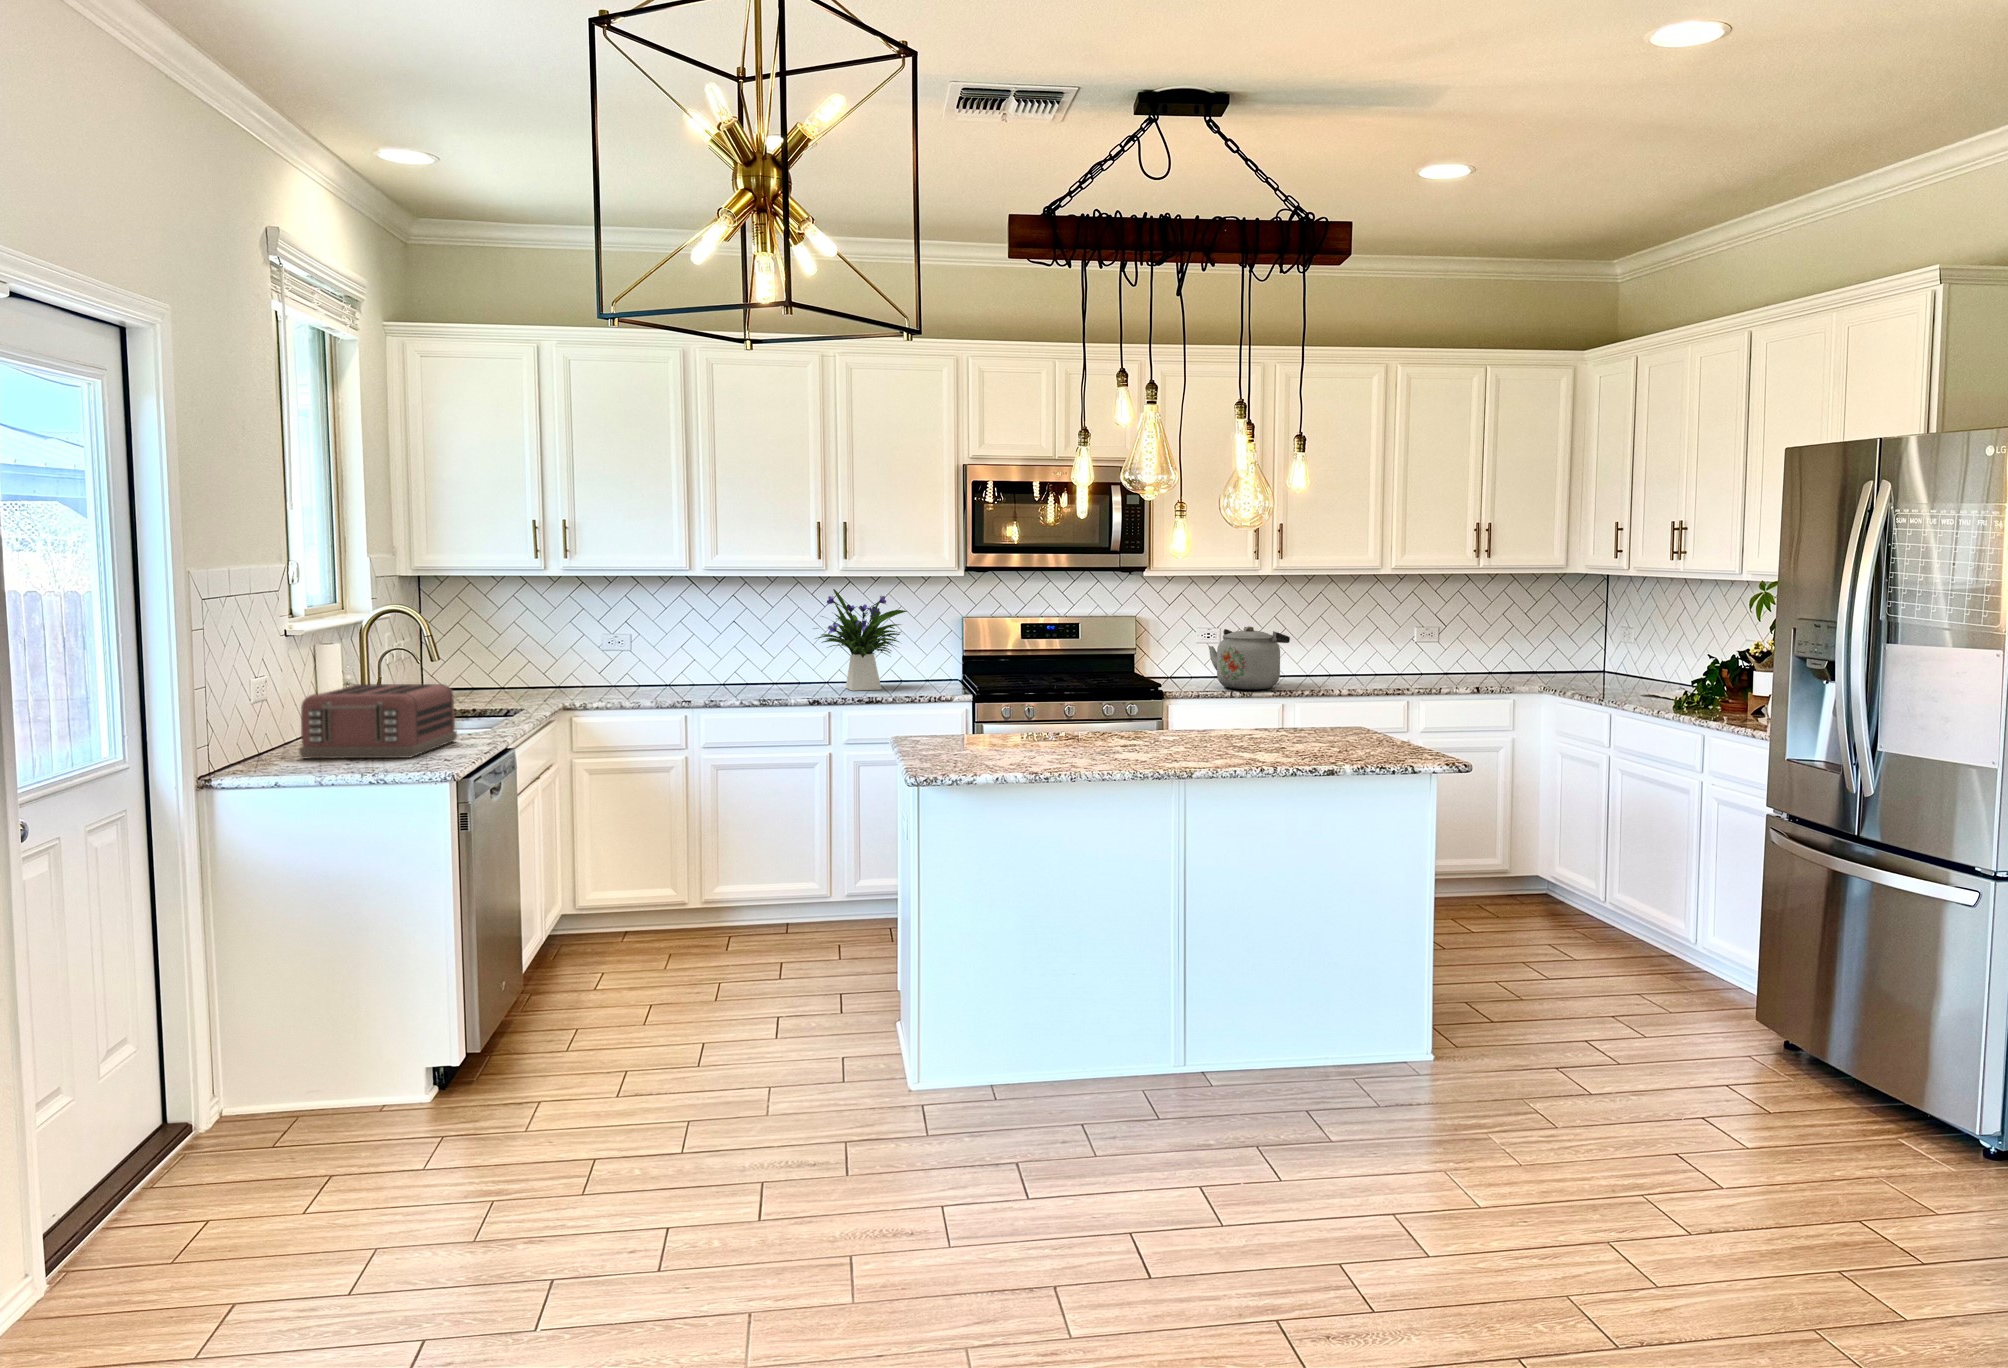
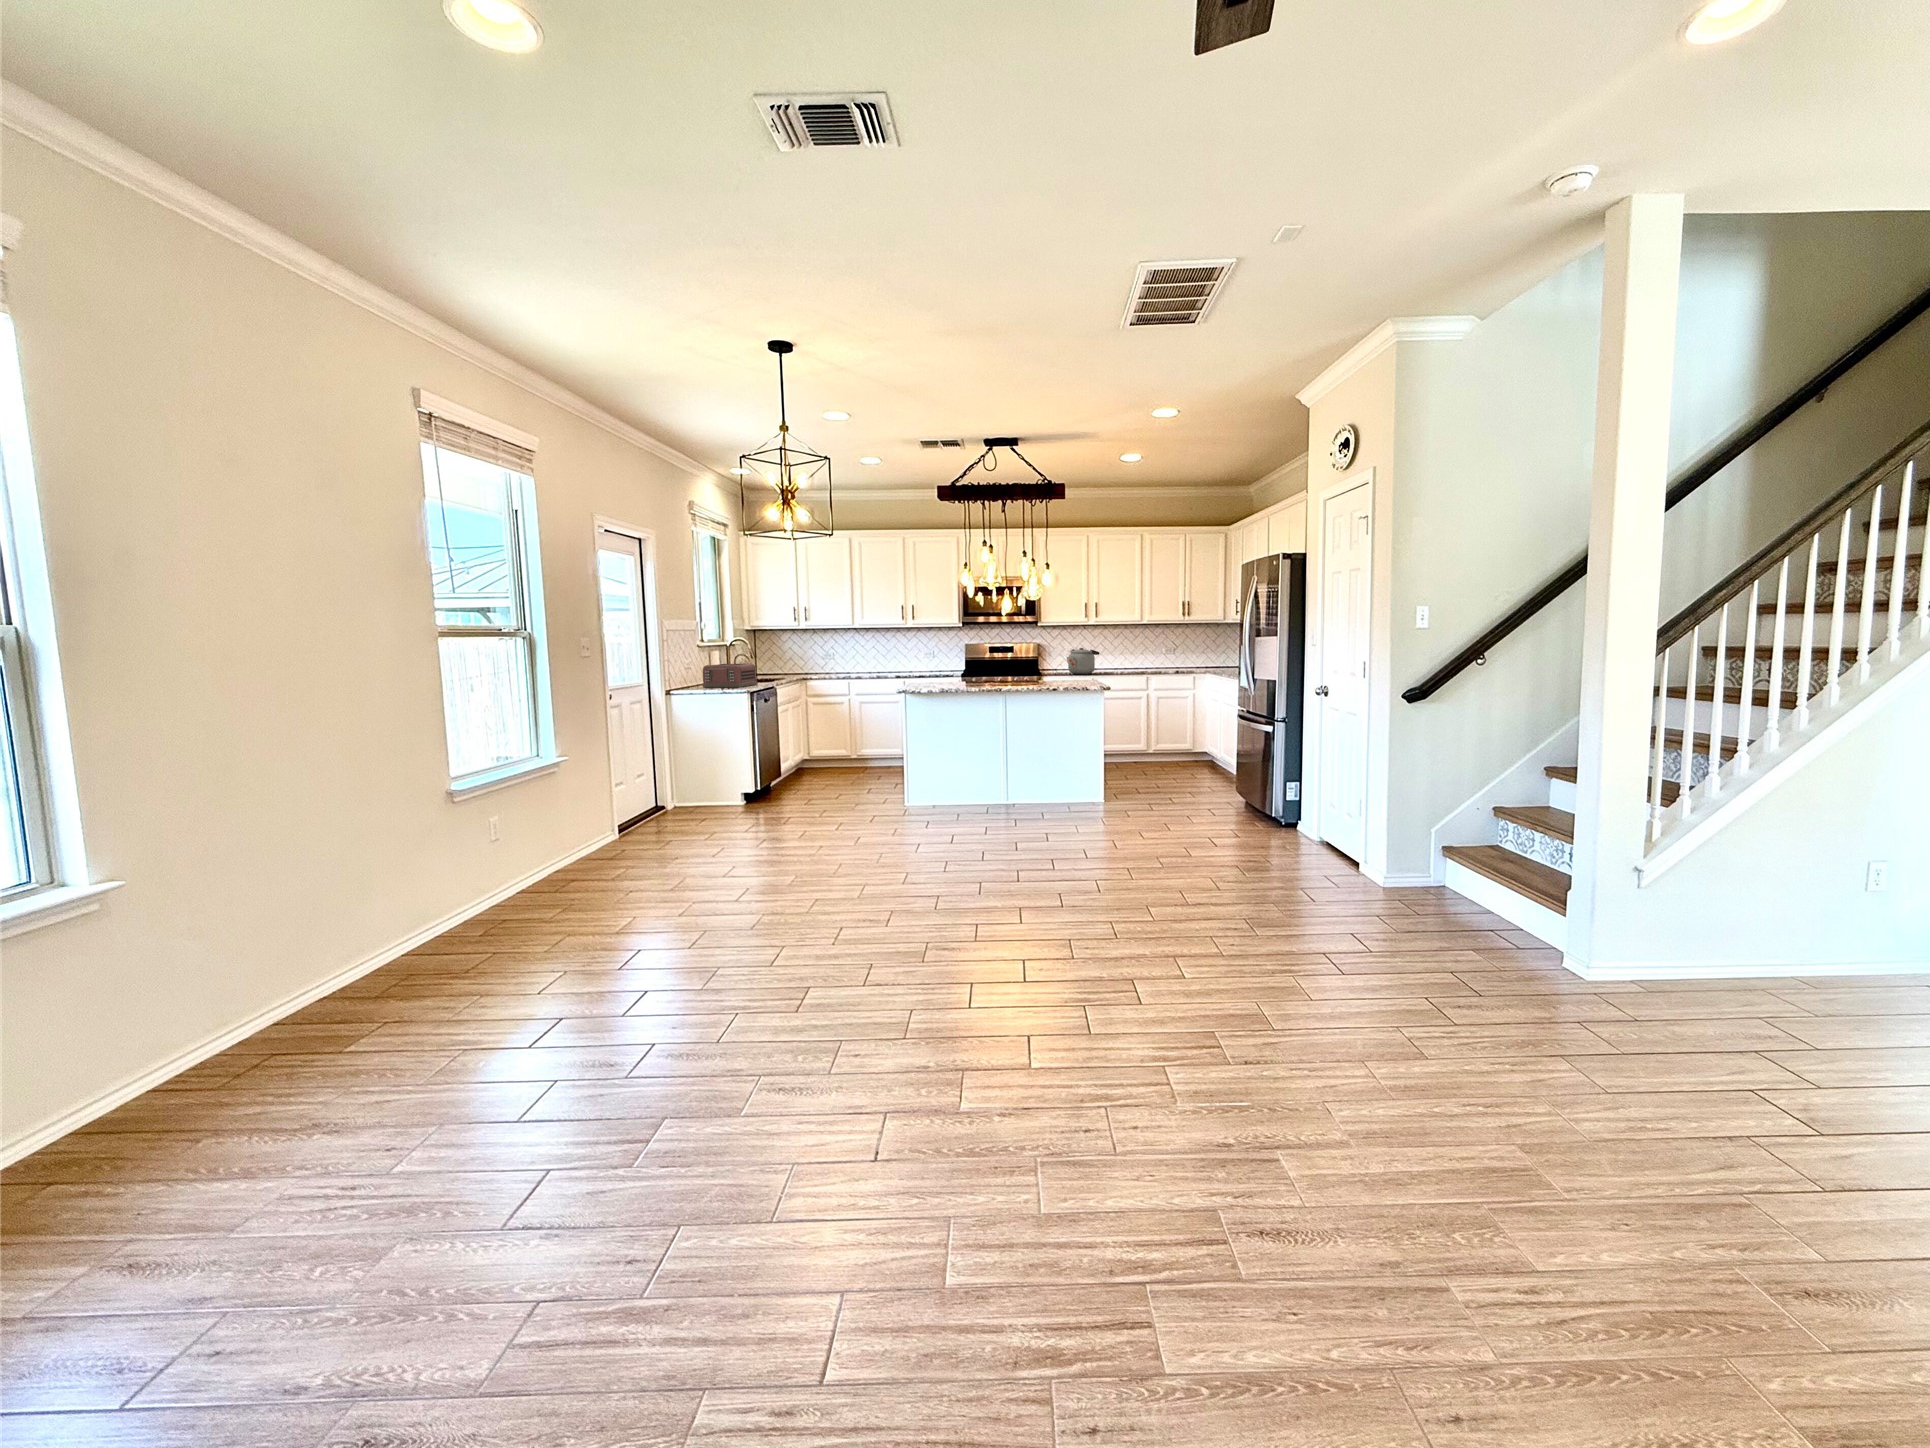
flower arrangement: present [814,589,907,691] -> none [902,633,941,675]

